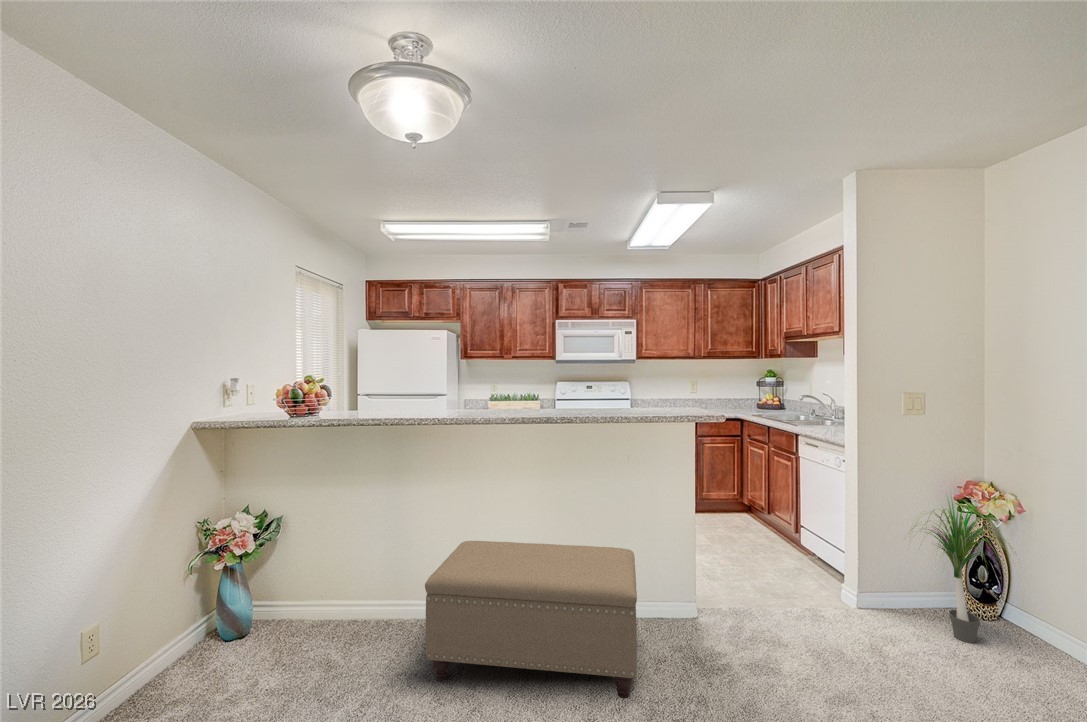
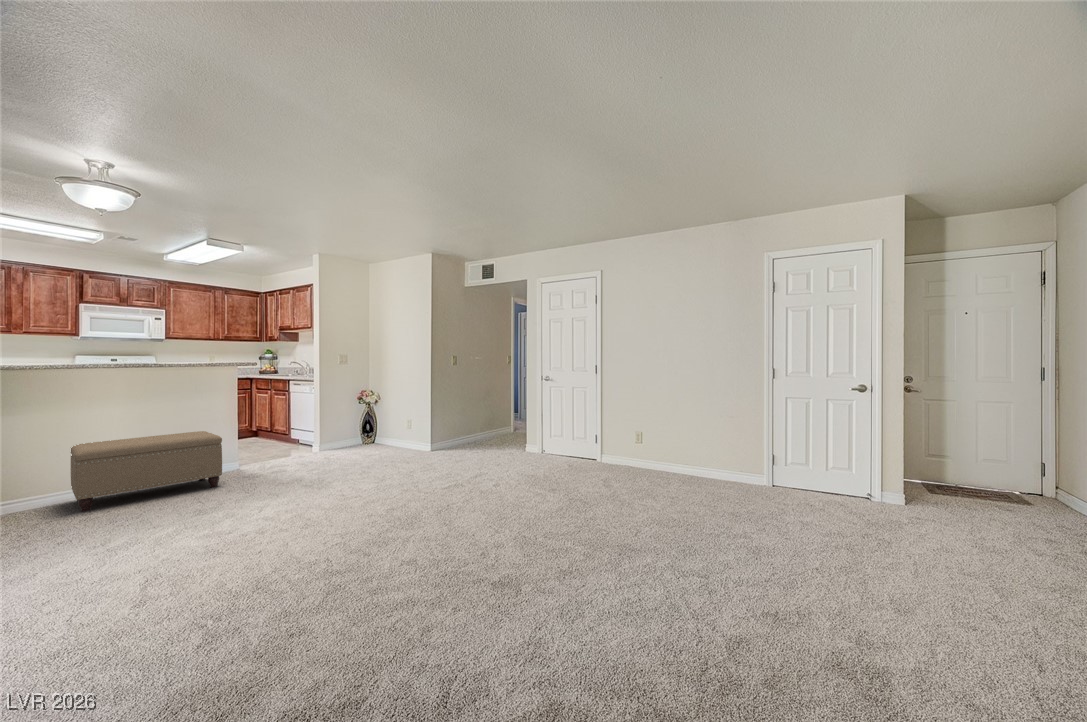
potted plant: present [910,497,1011,643] -> none [337,392,377,449]

